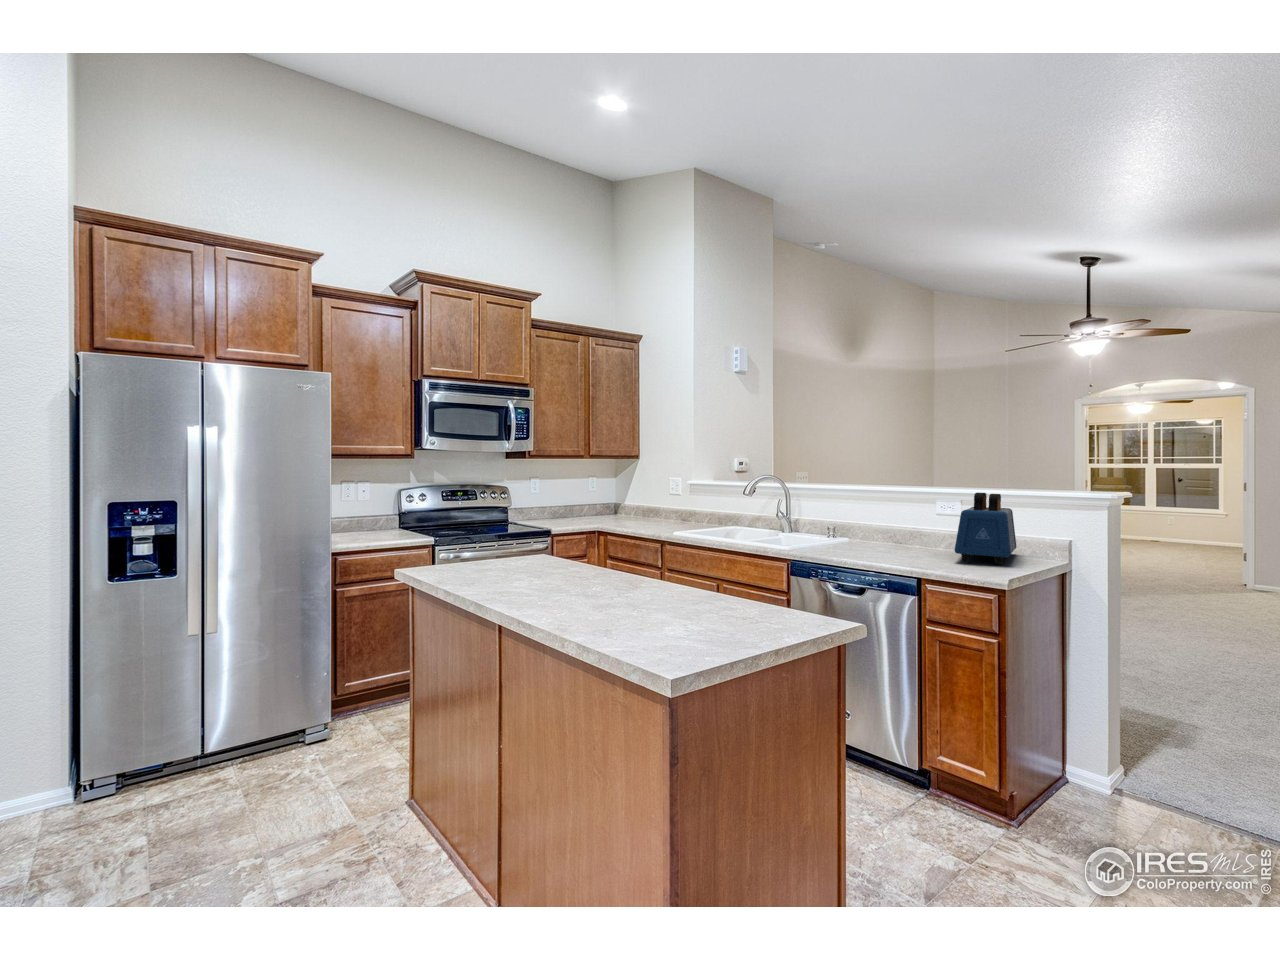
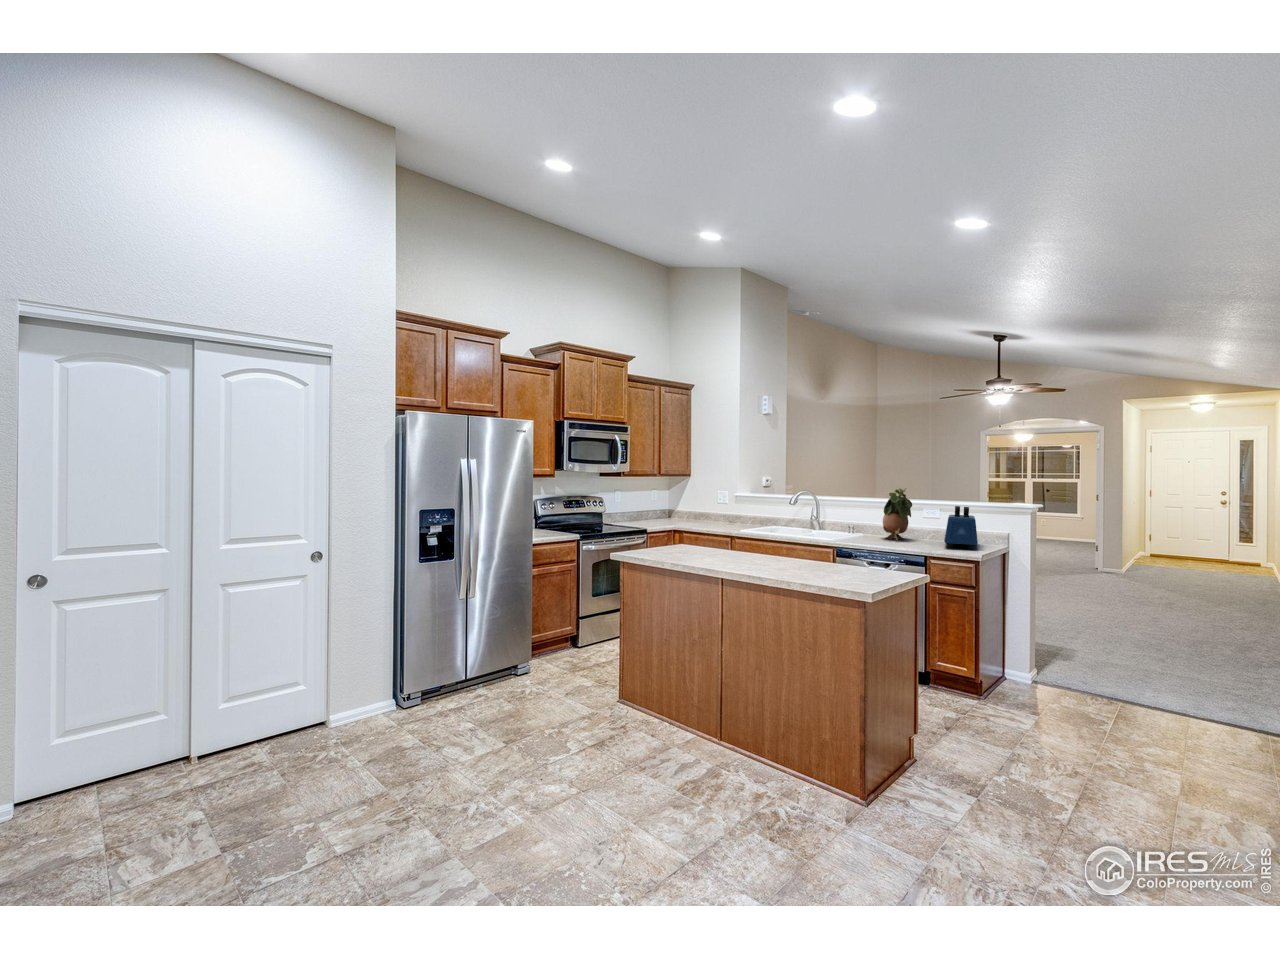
potted plant: none [870,466,915,547] -> present [883,489,912,540]

